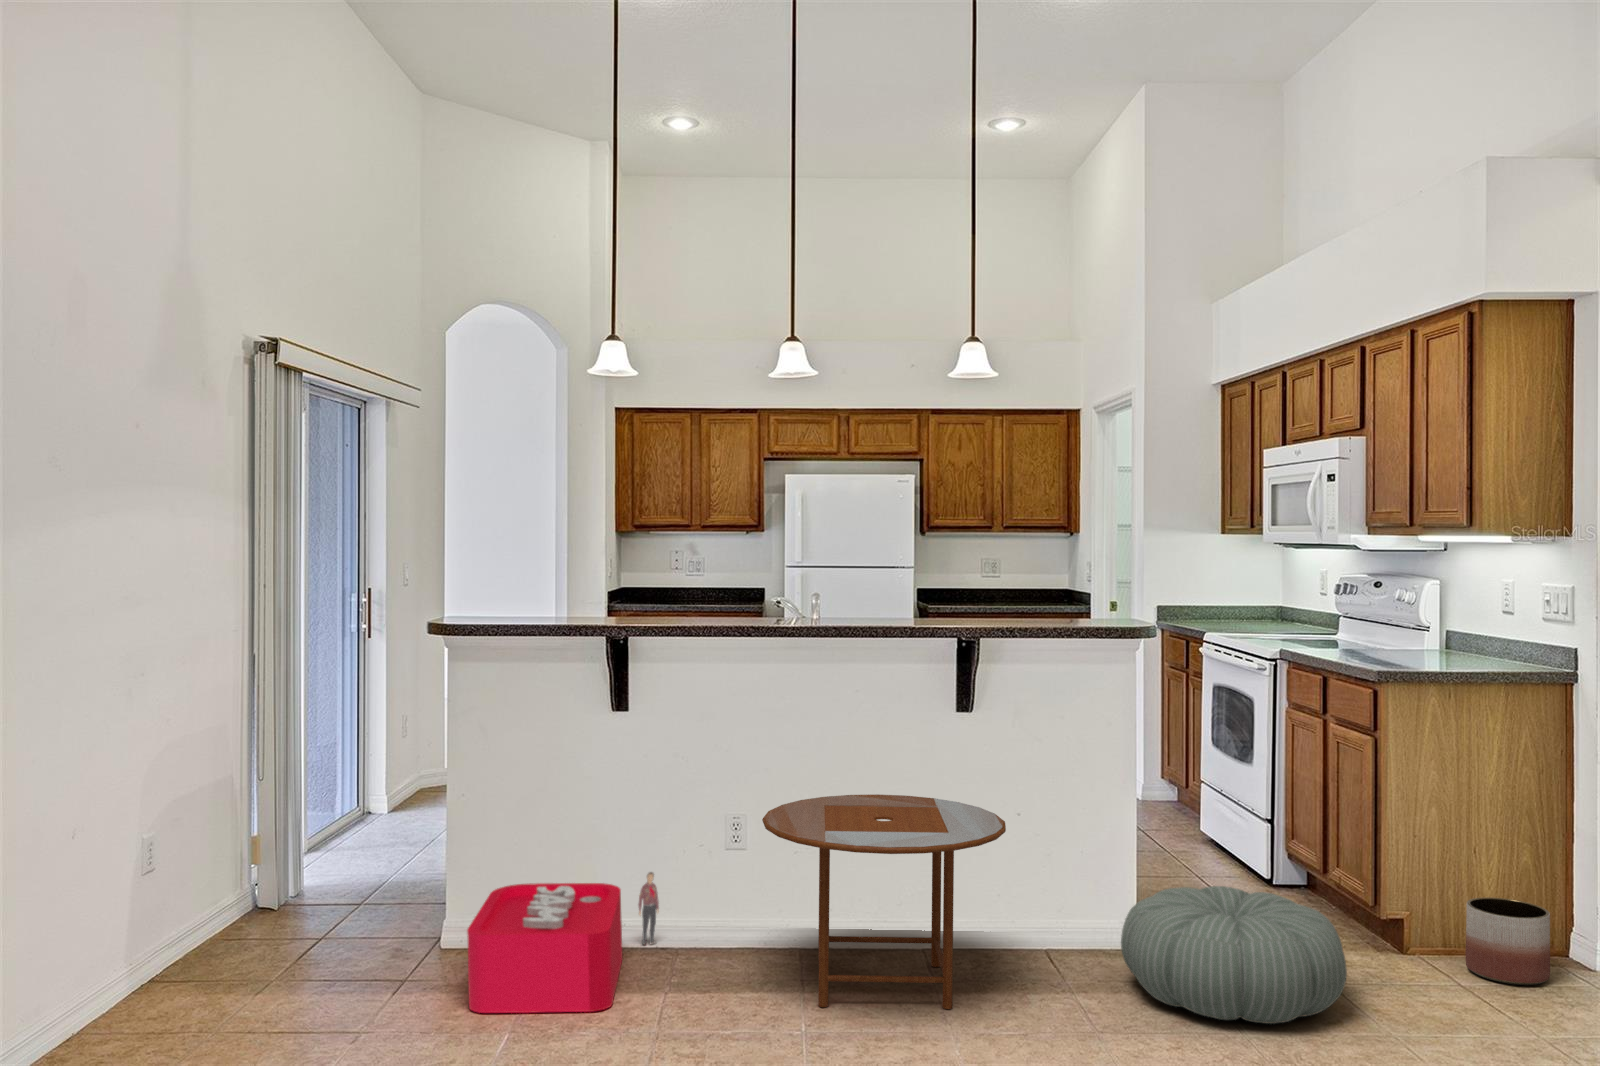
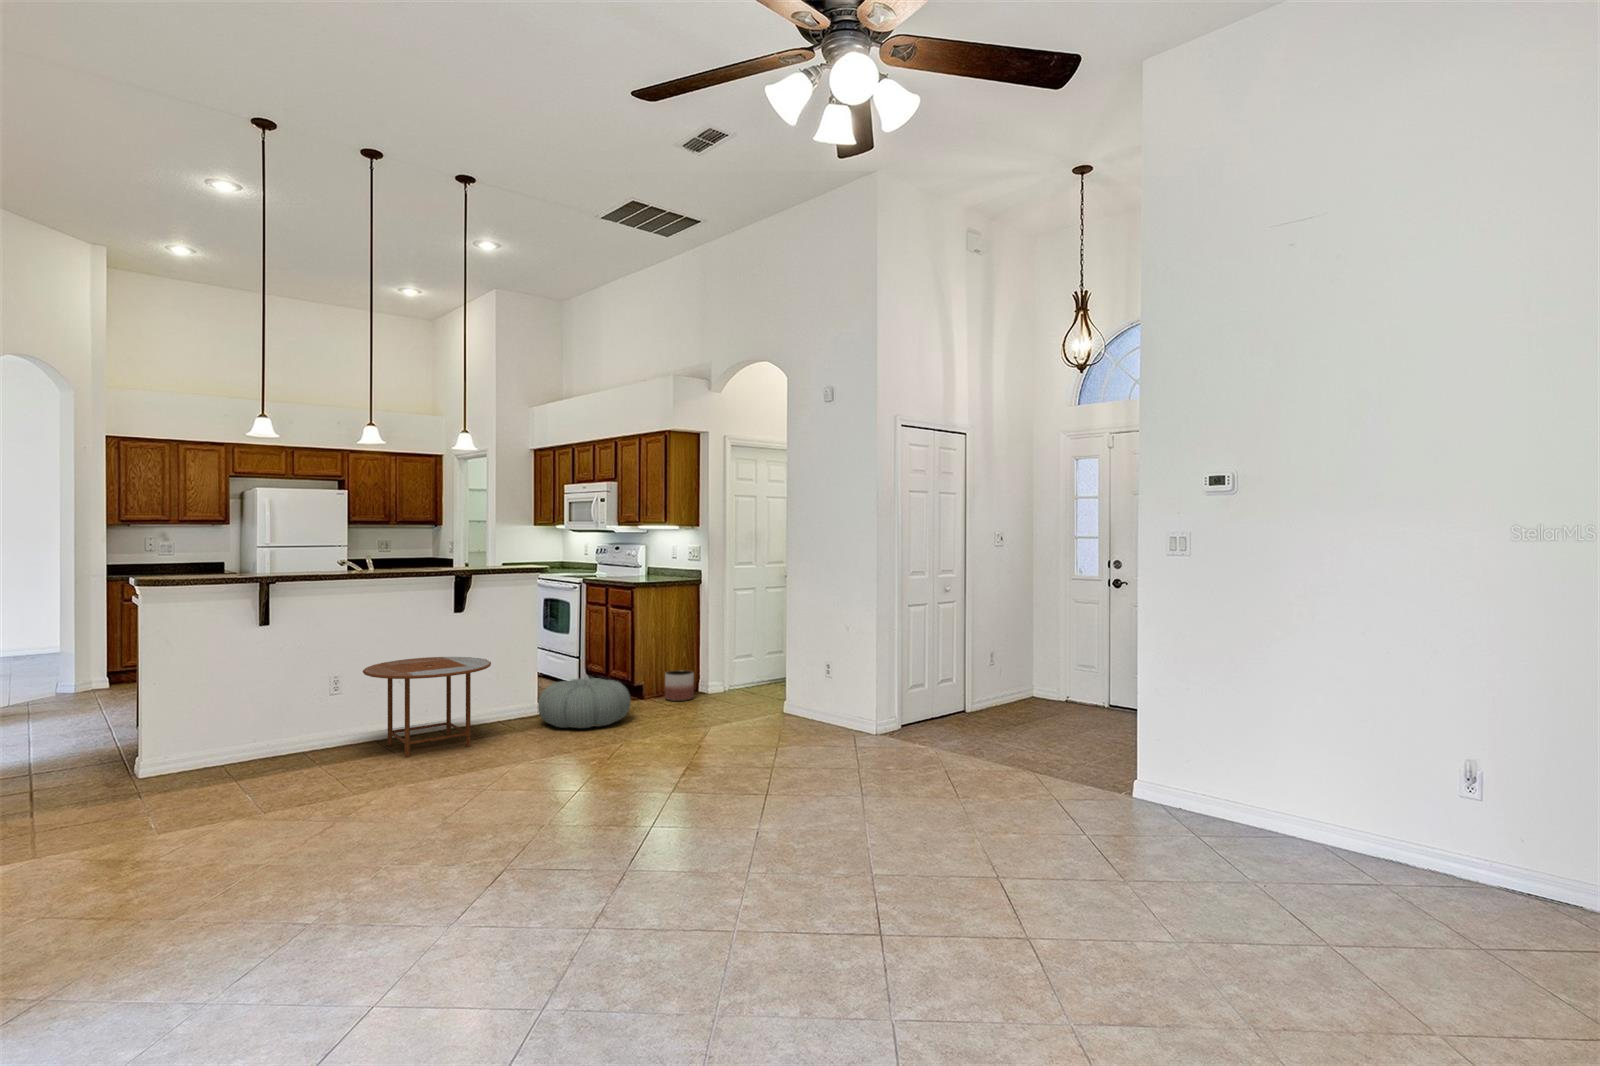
storage bin: present [467,872,659,1013] -> none [182,715,290,795]

